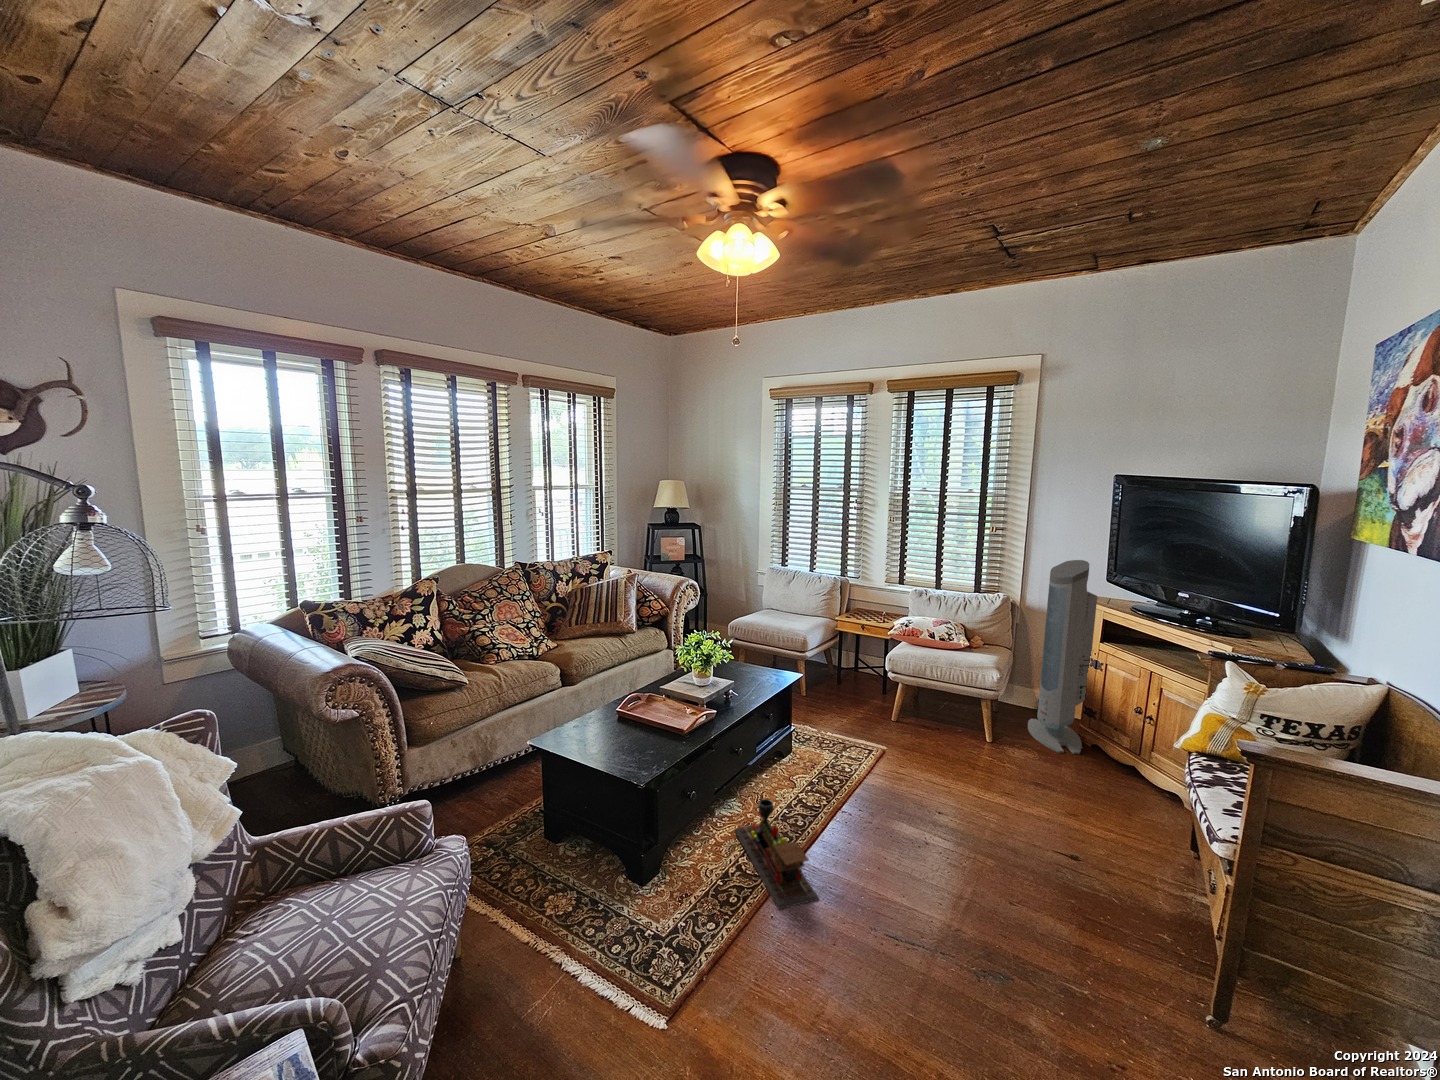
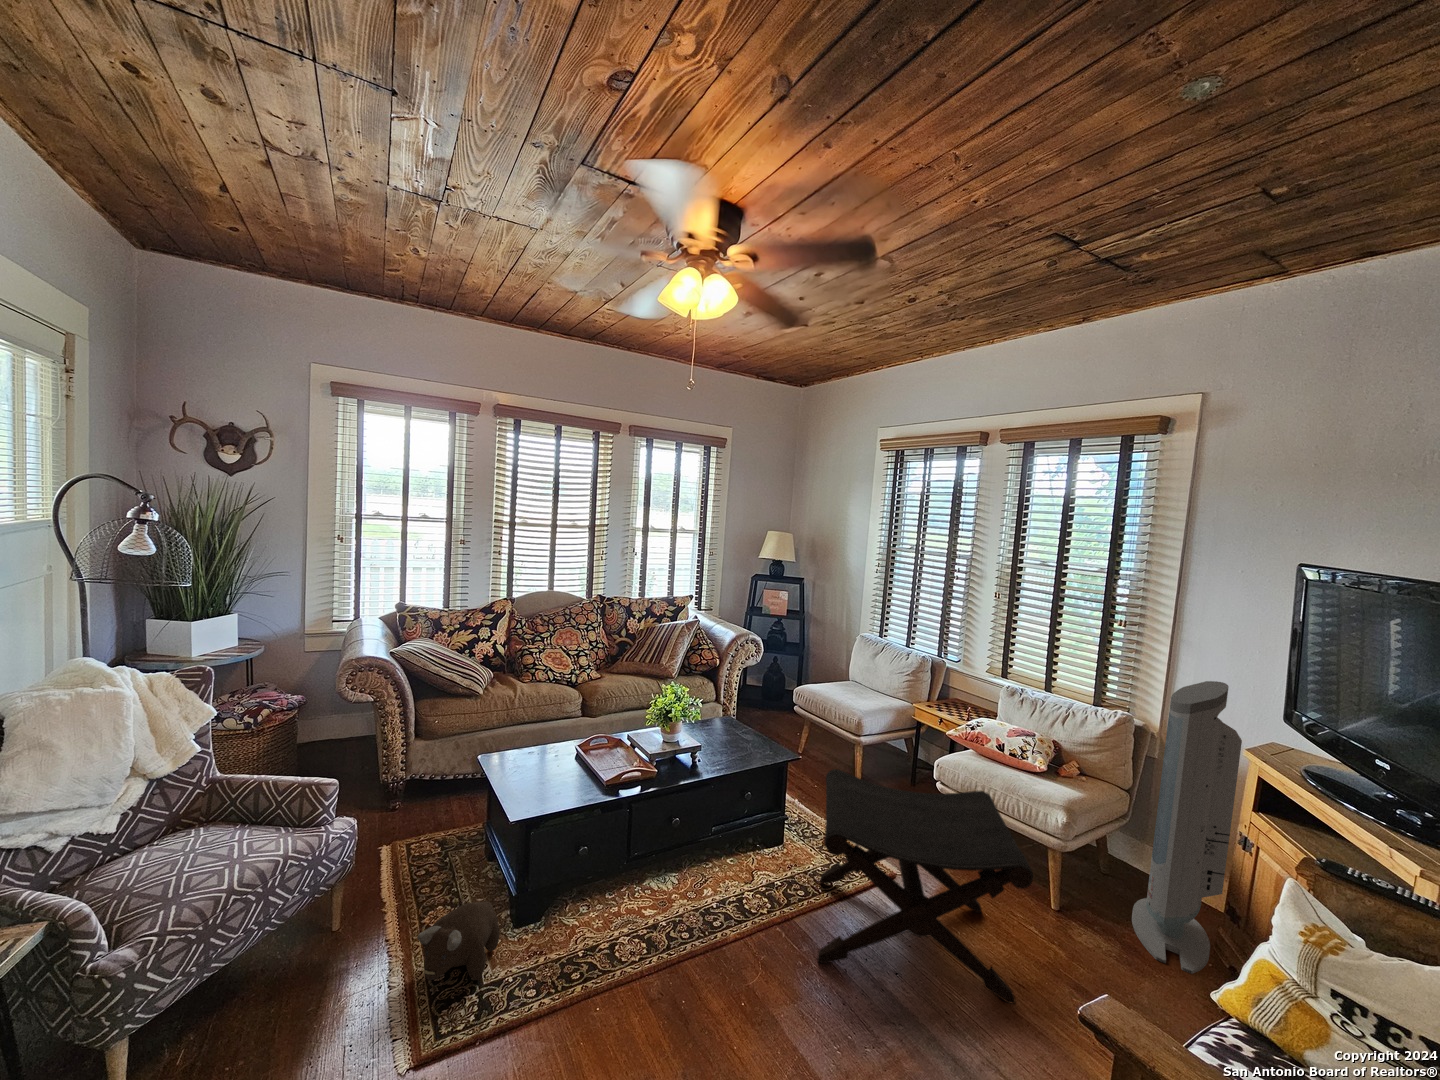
footstool: none [841,667,1027,822] -> present [817,769,1033,1004]
toy train: present [735,799,819,909] -> none [607,880,686,1018]
plush toy: none [596,868,661,946] -> present [417,901,500,980]

